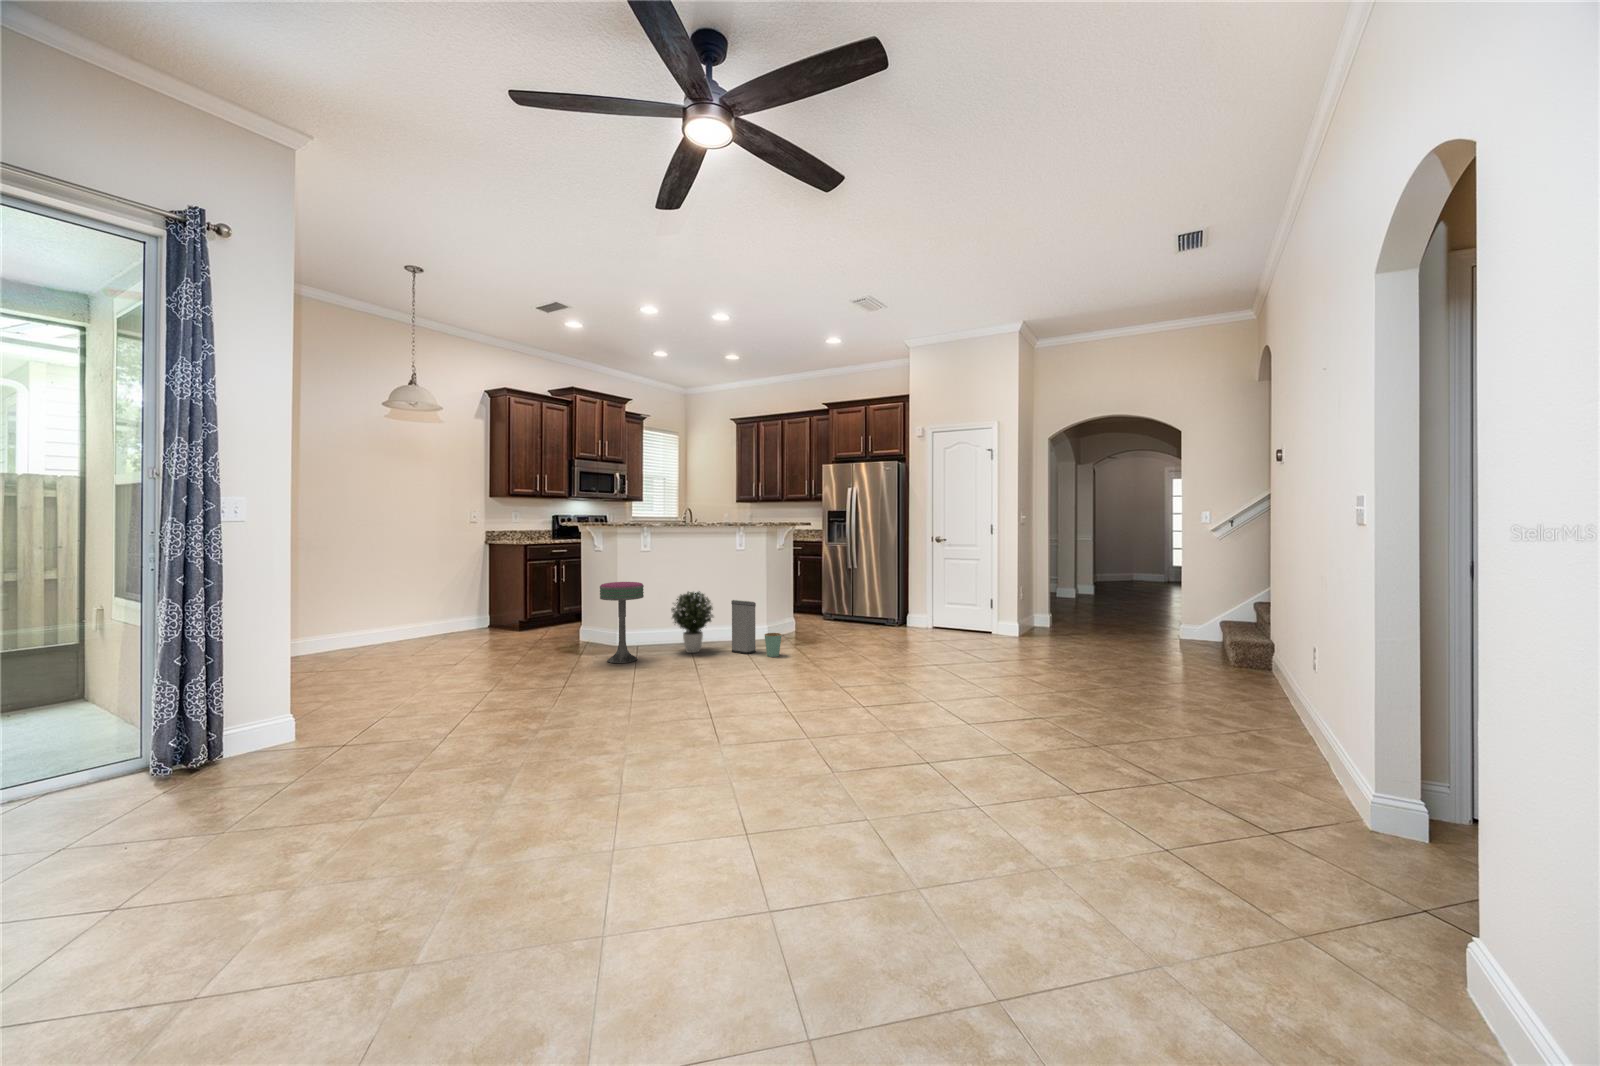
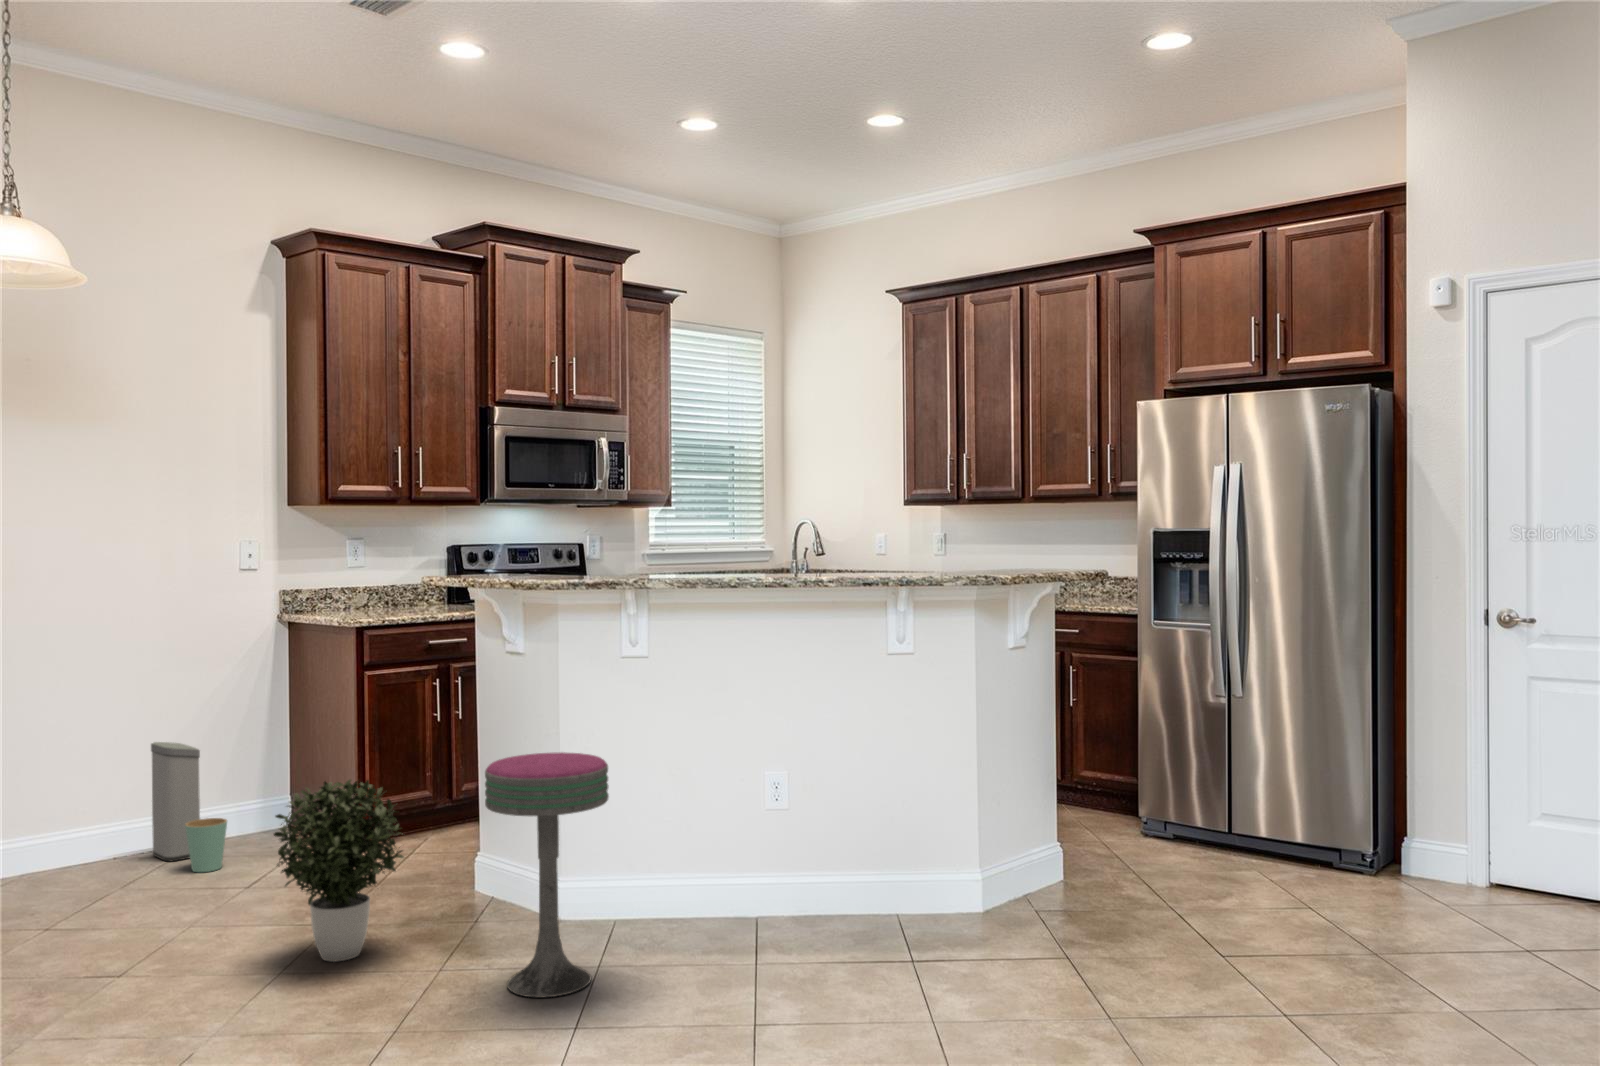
potted plant: present [671,591,713,653] -> present [274,780,404,962]
trash can: present [731,600,782,657] -> present [151,742,227,872]

